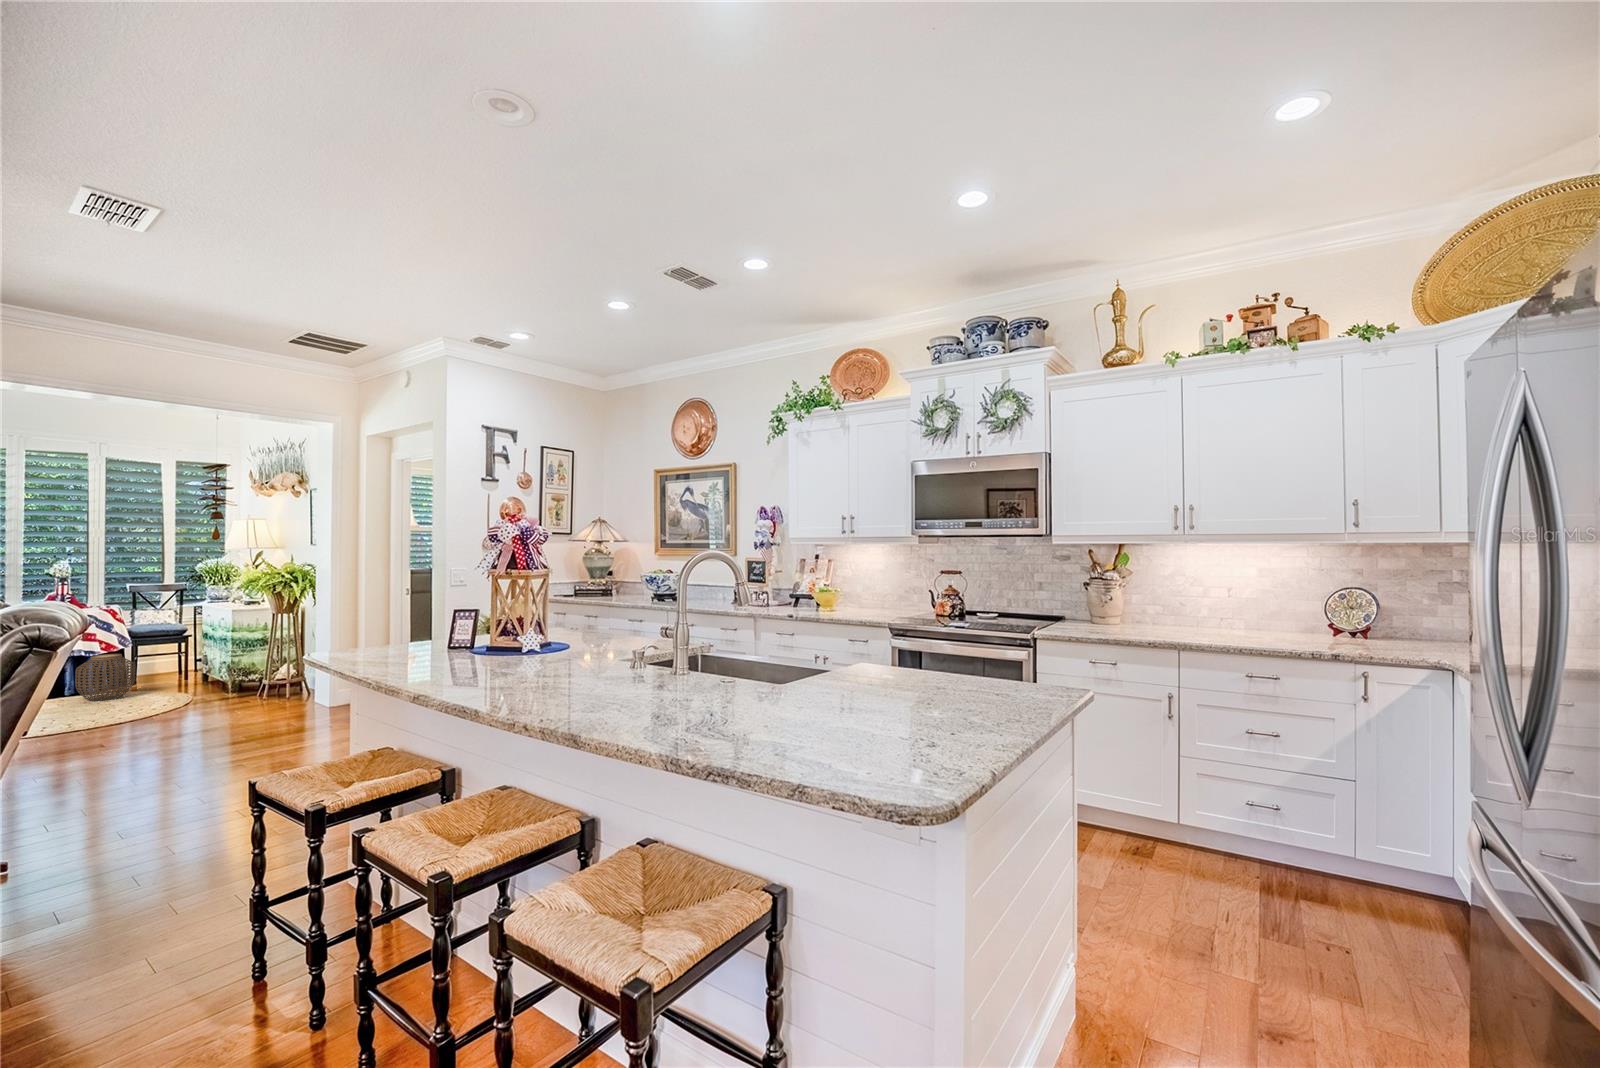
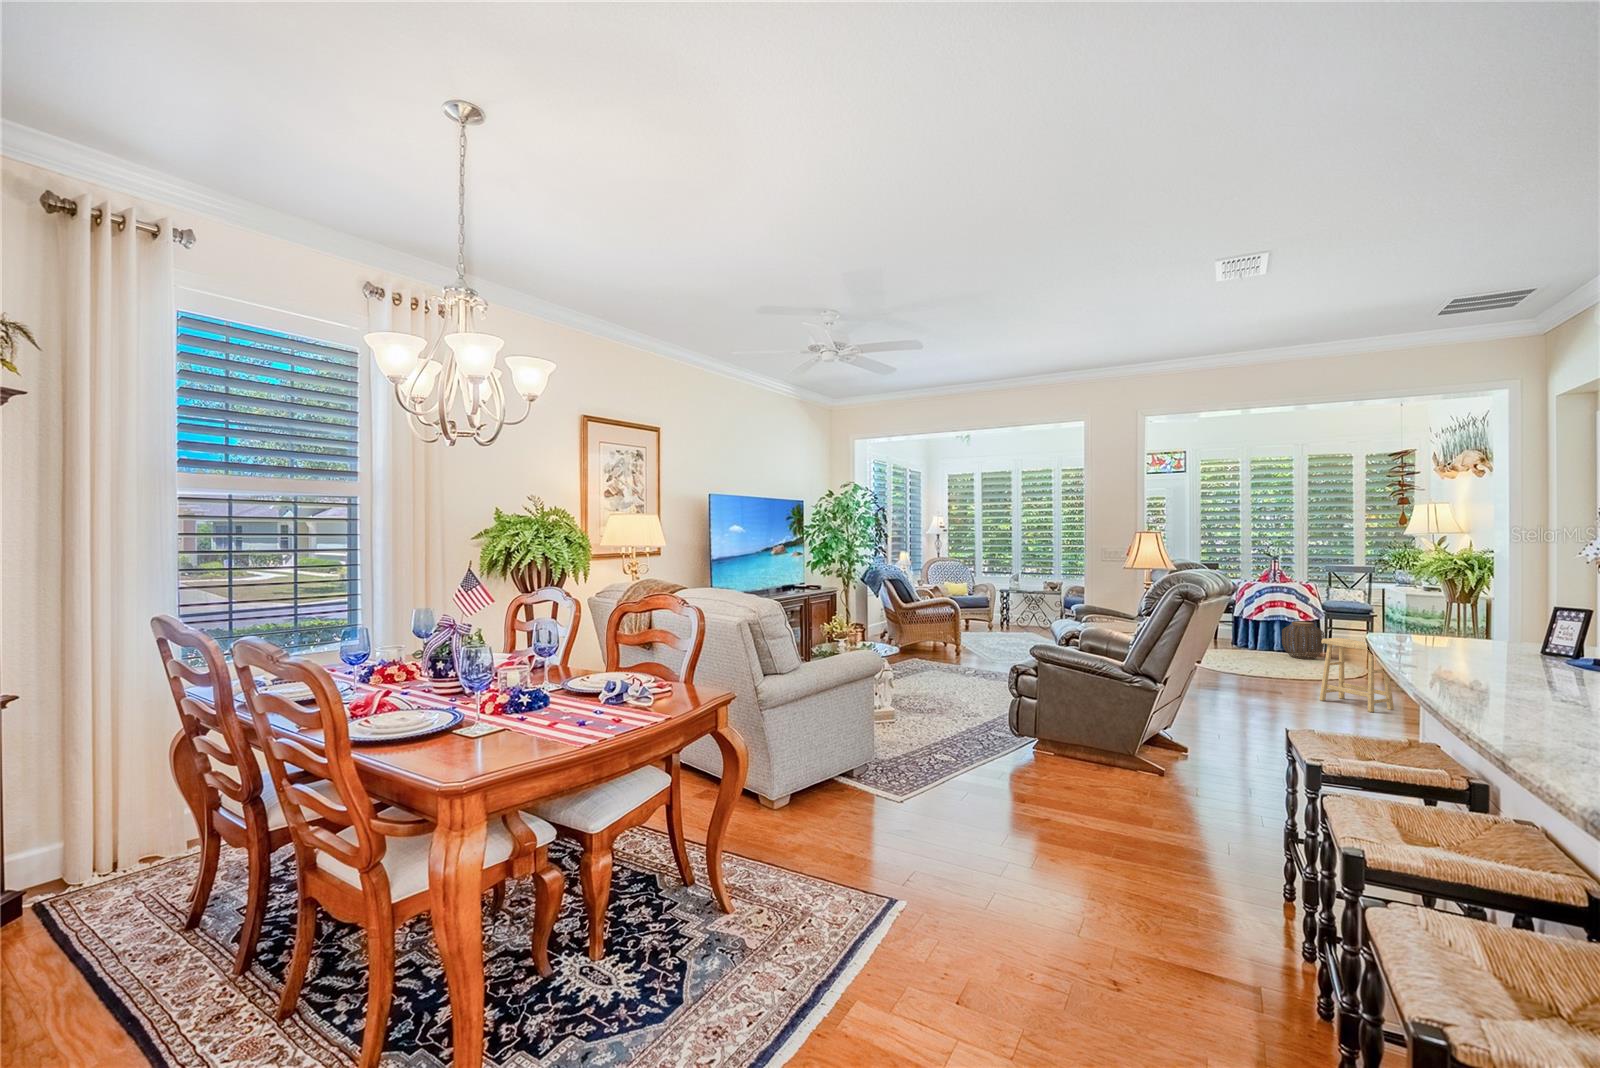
footstool: none [146,665,235,746] -> present [1319,638,1394,712]

